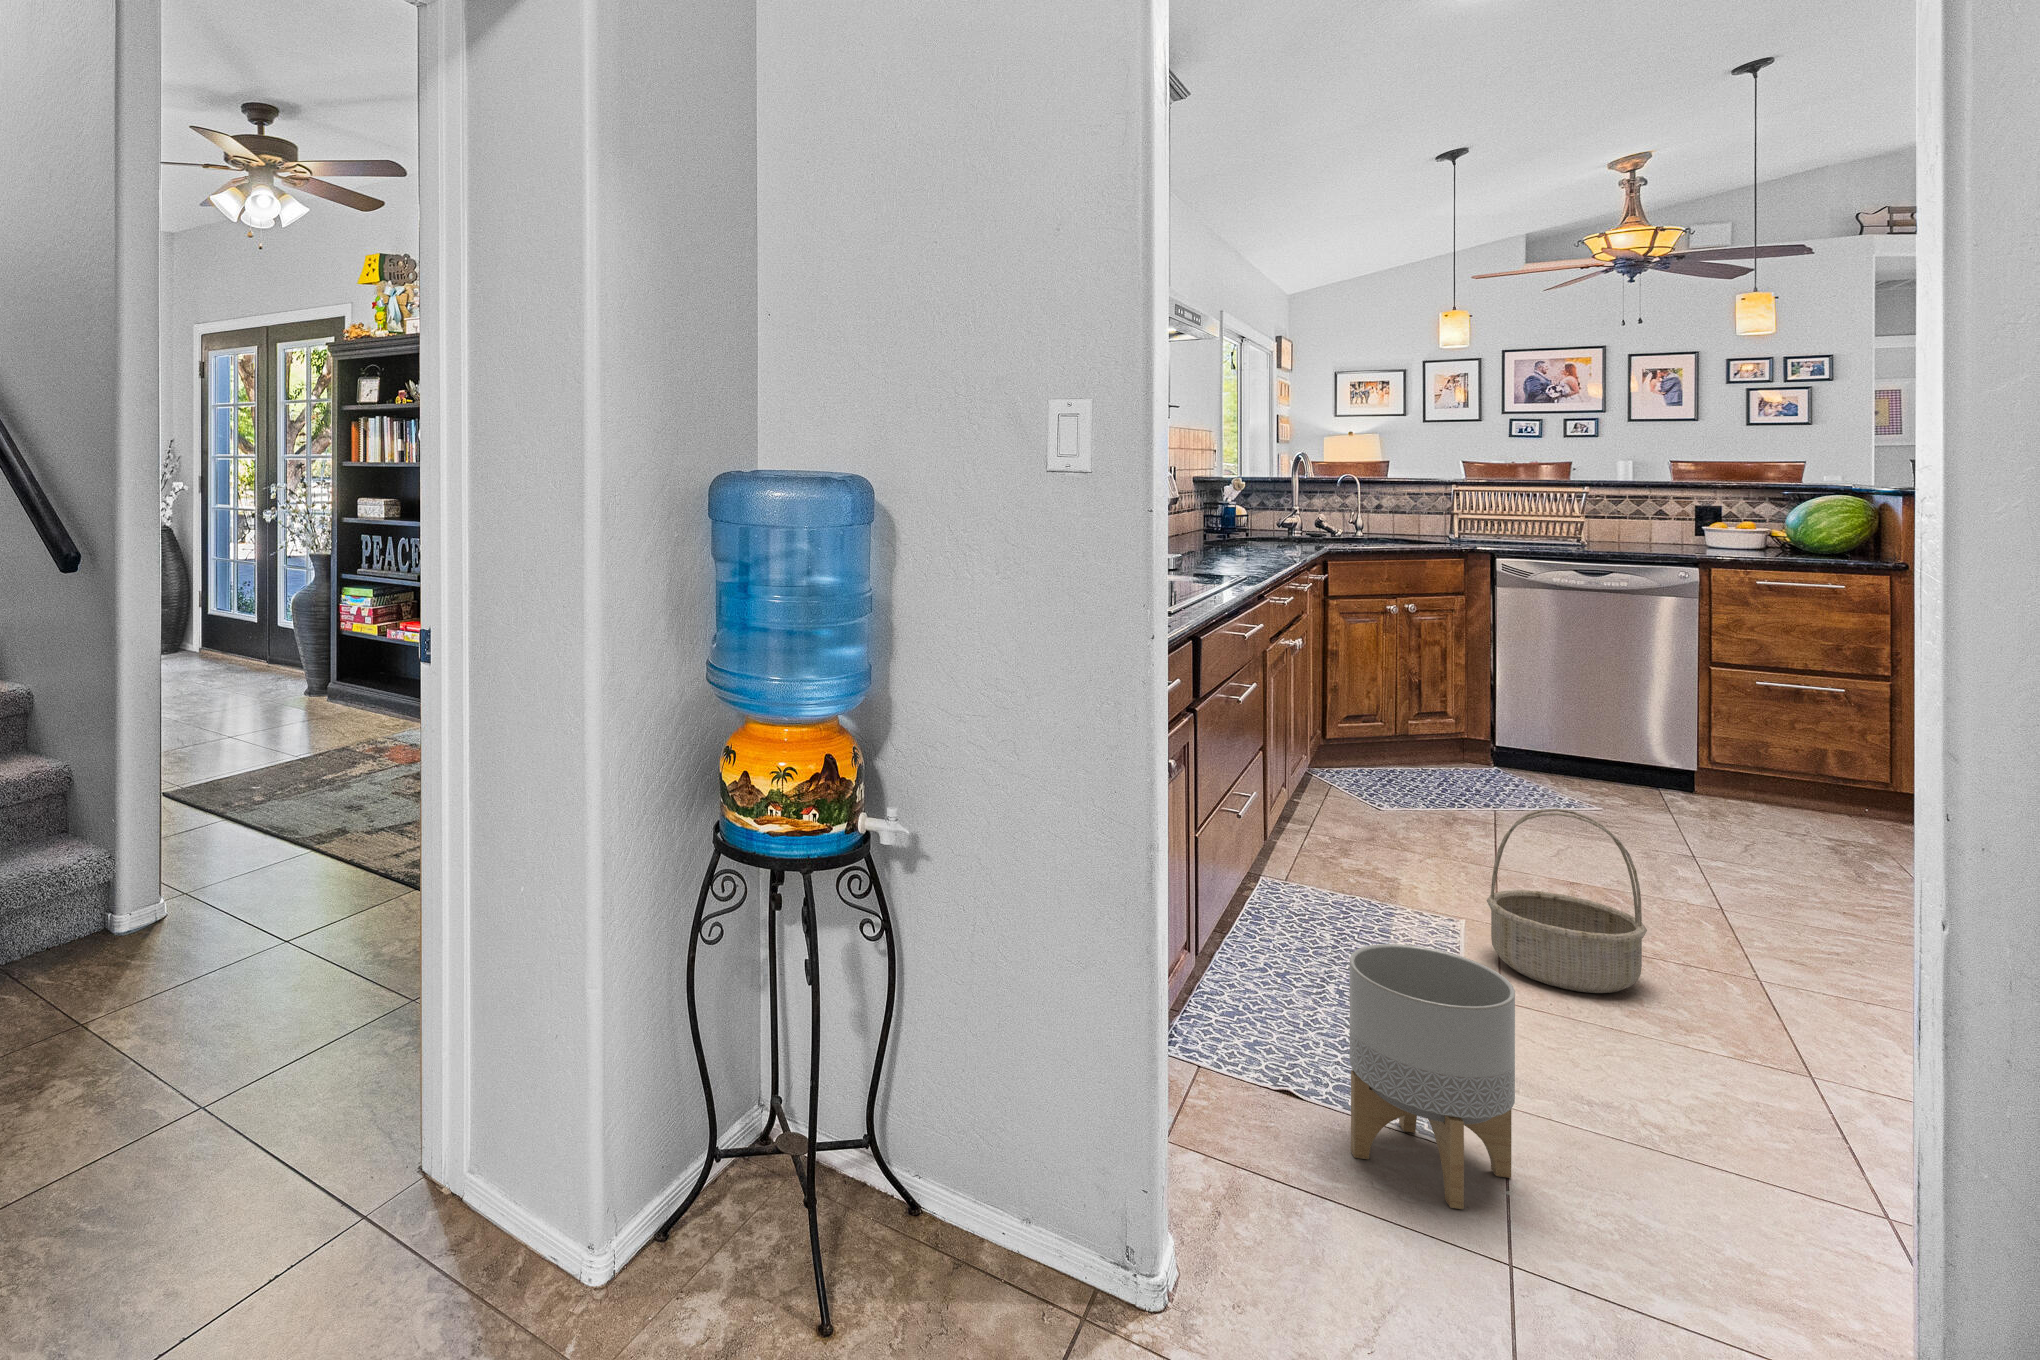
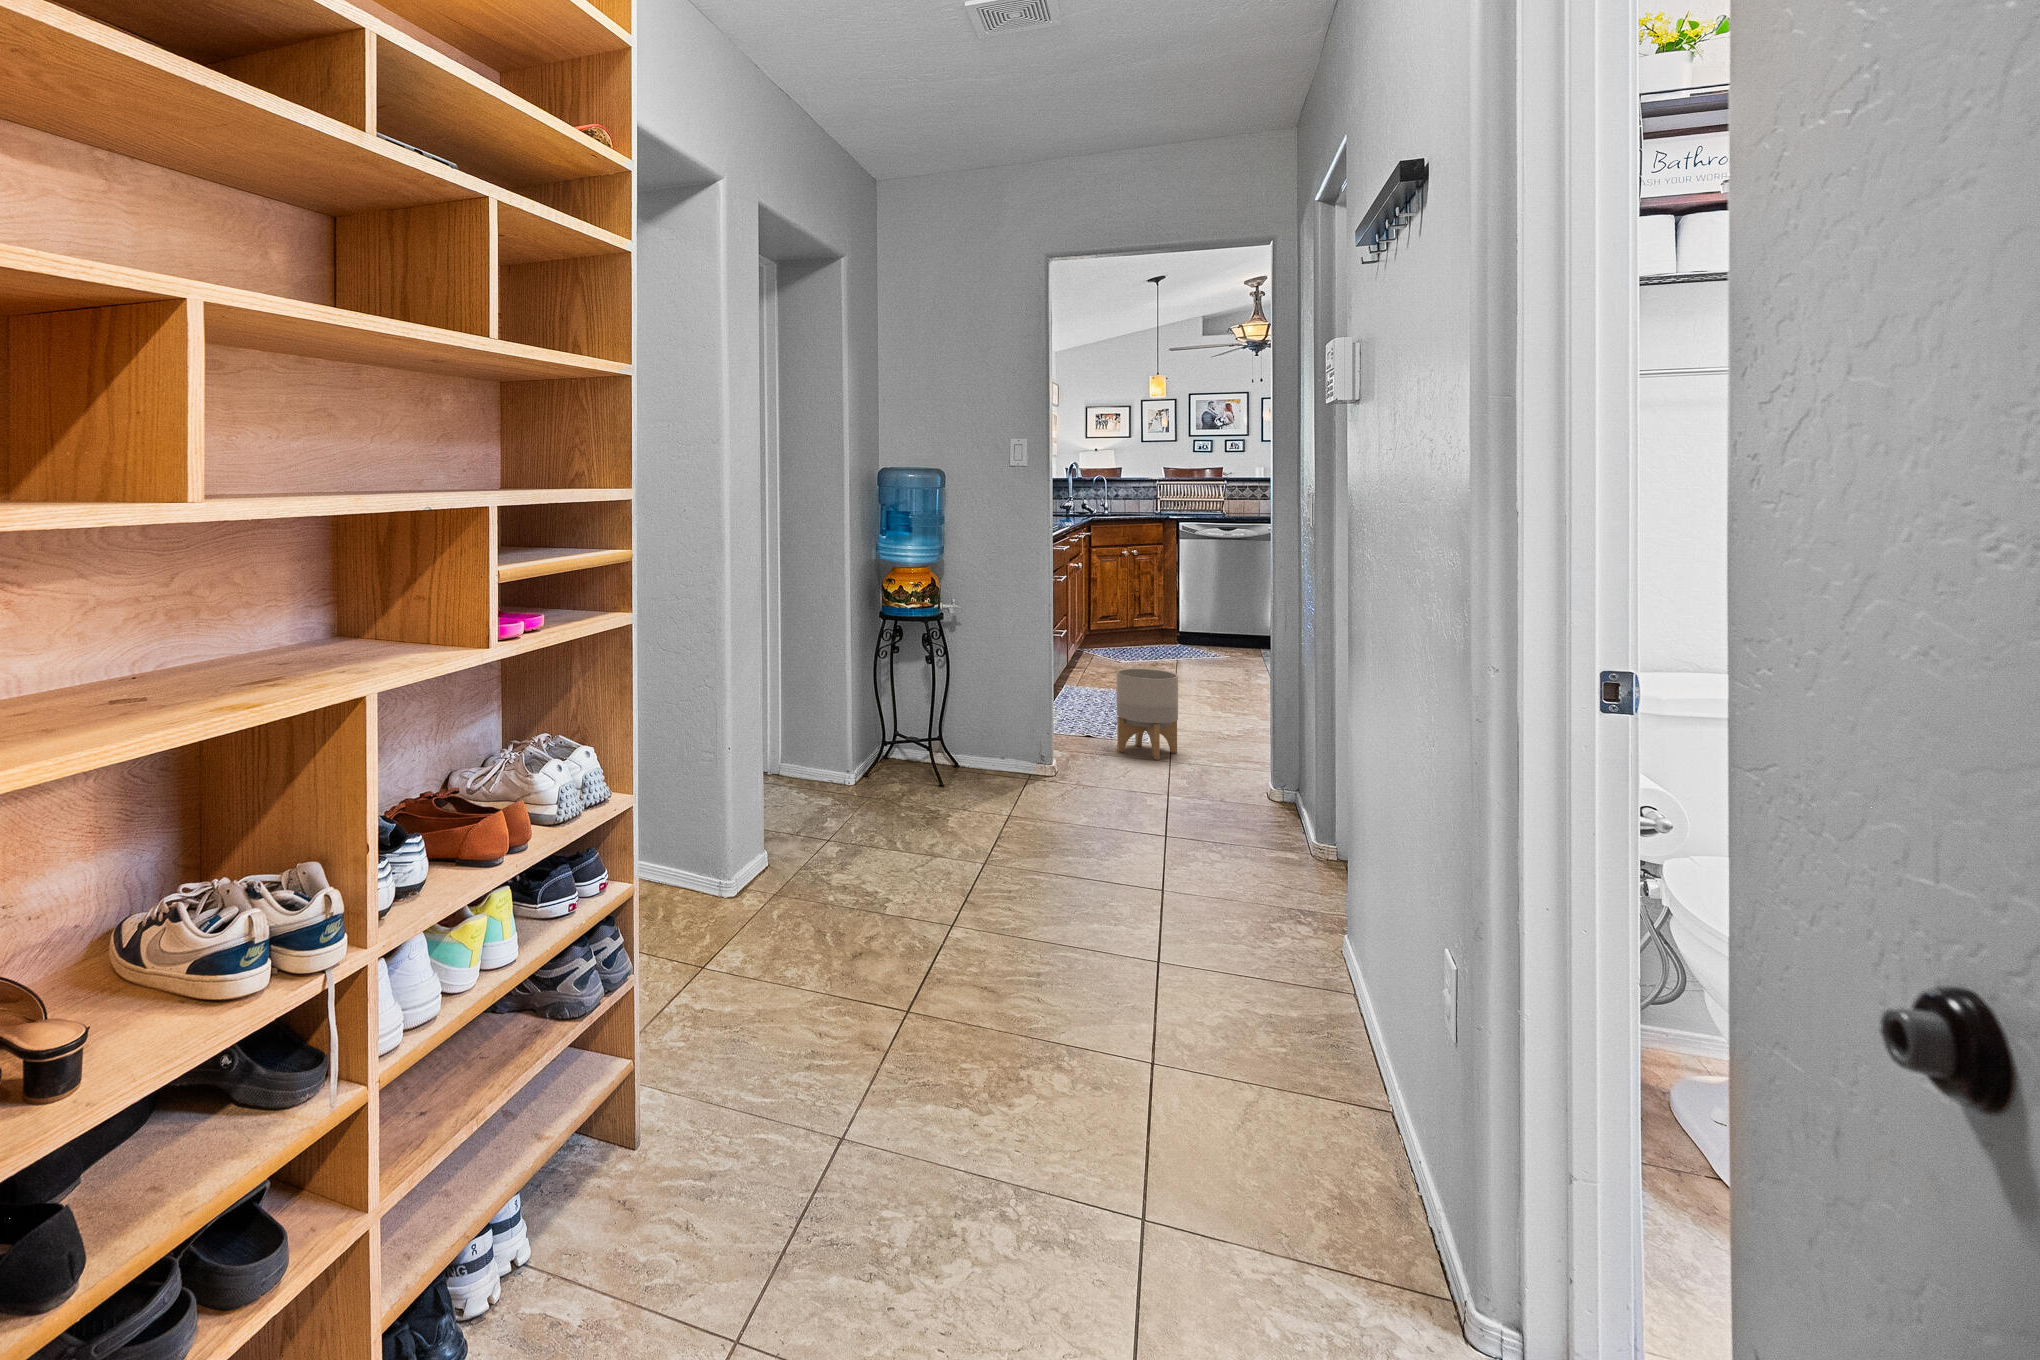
basket: present [1487,809,1647,993] -> none [1171,629,1238,711]

